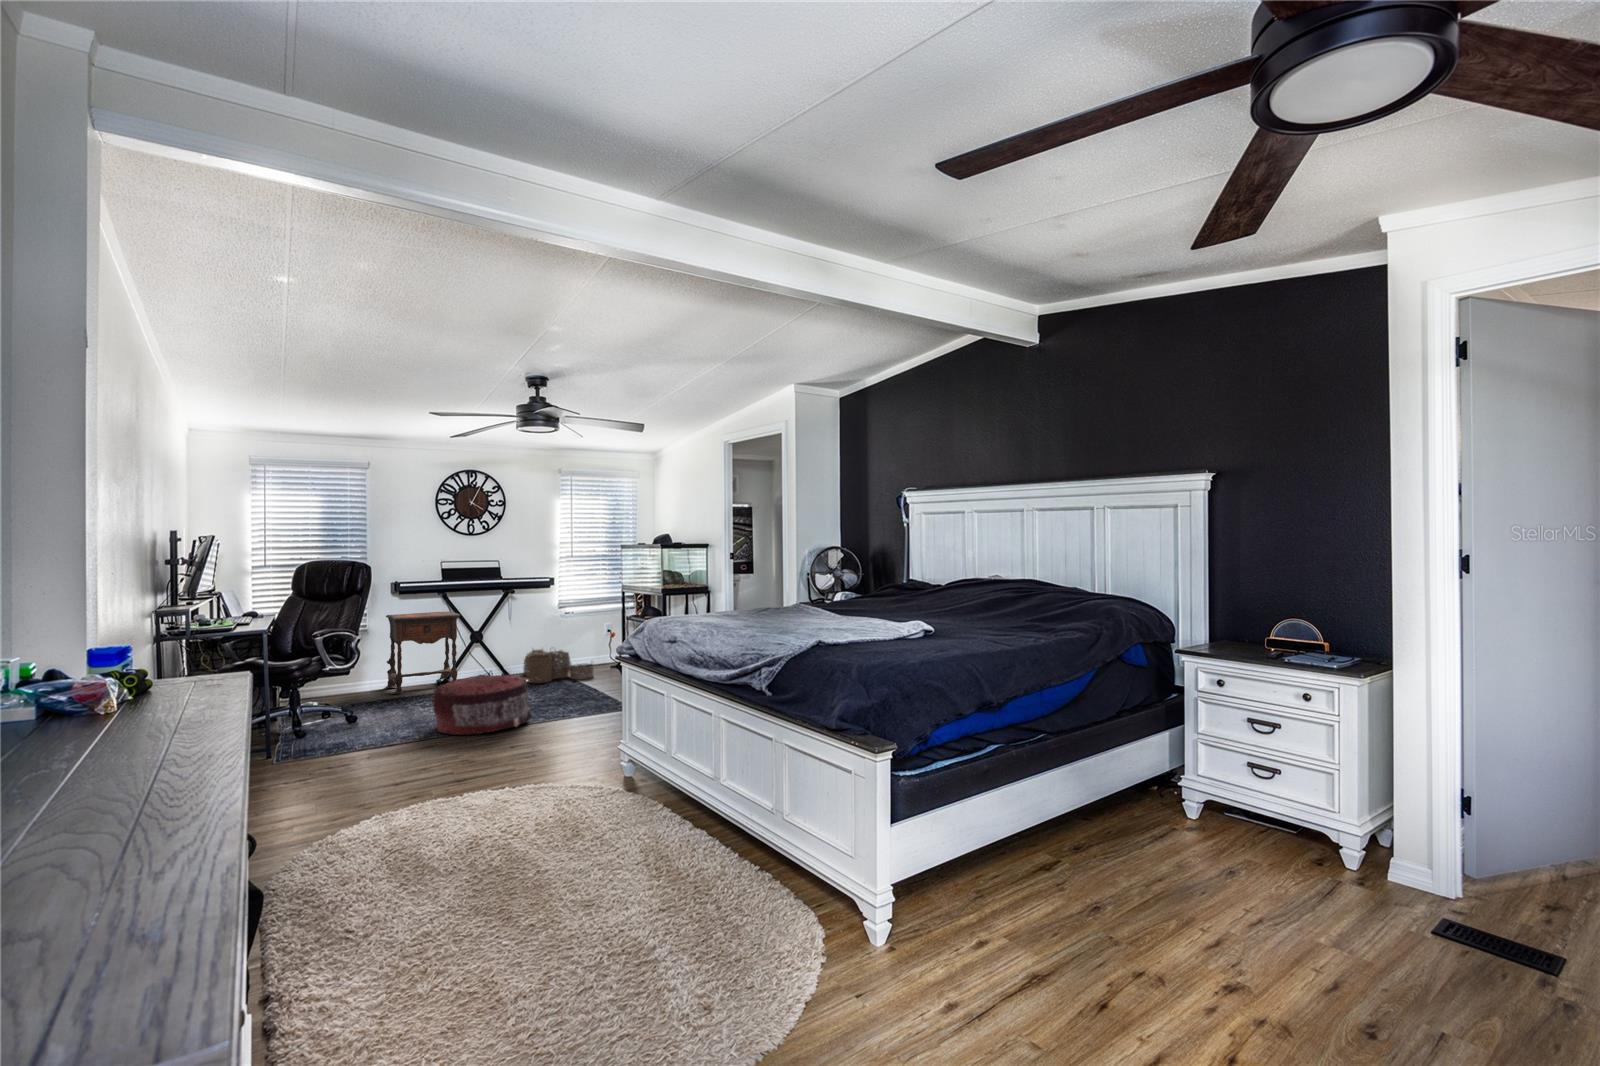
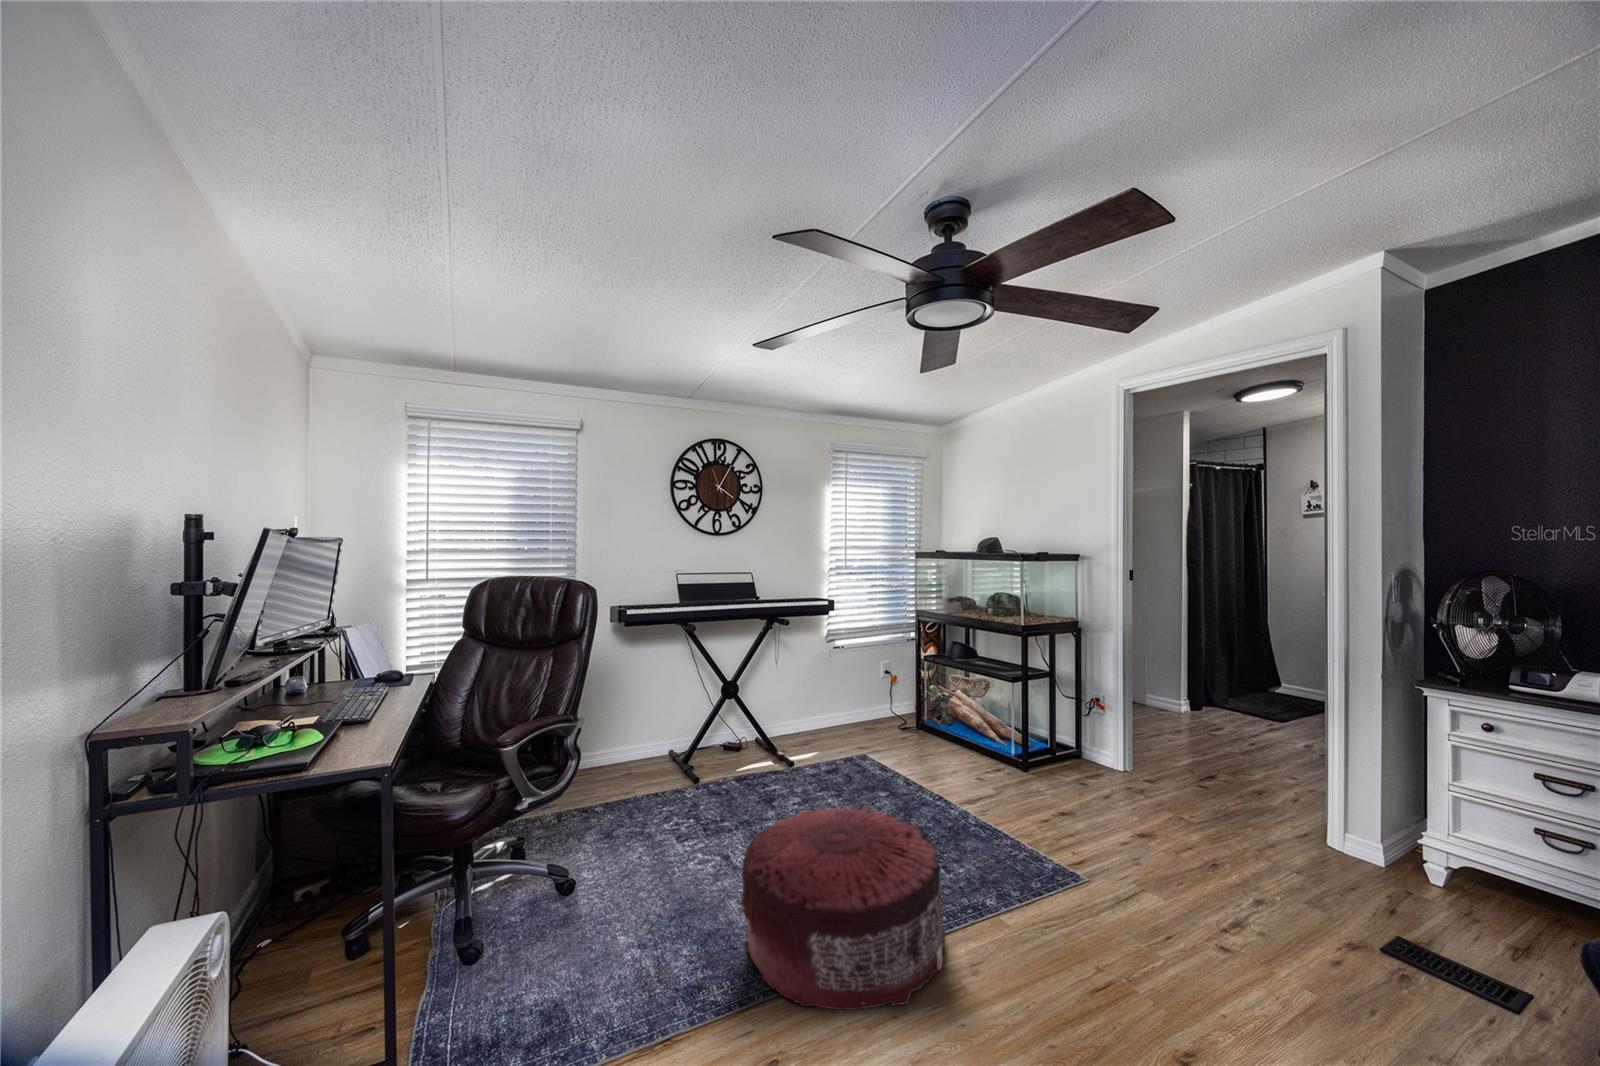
side table: present [385,611,460,694] -> none [602,648,730,793]
woven basket: present [523,649,593,683] -> none [790,698,903,765]

